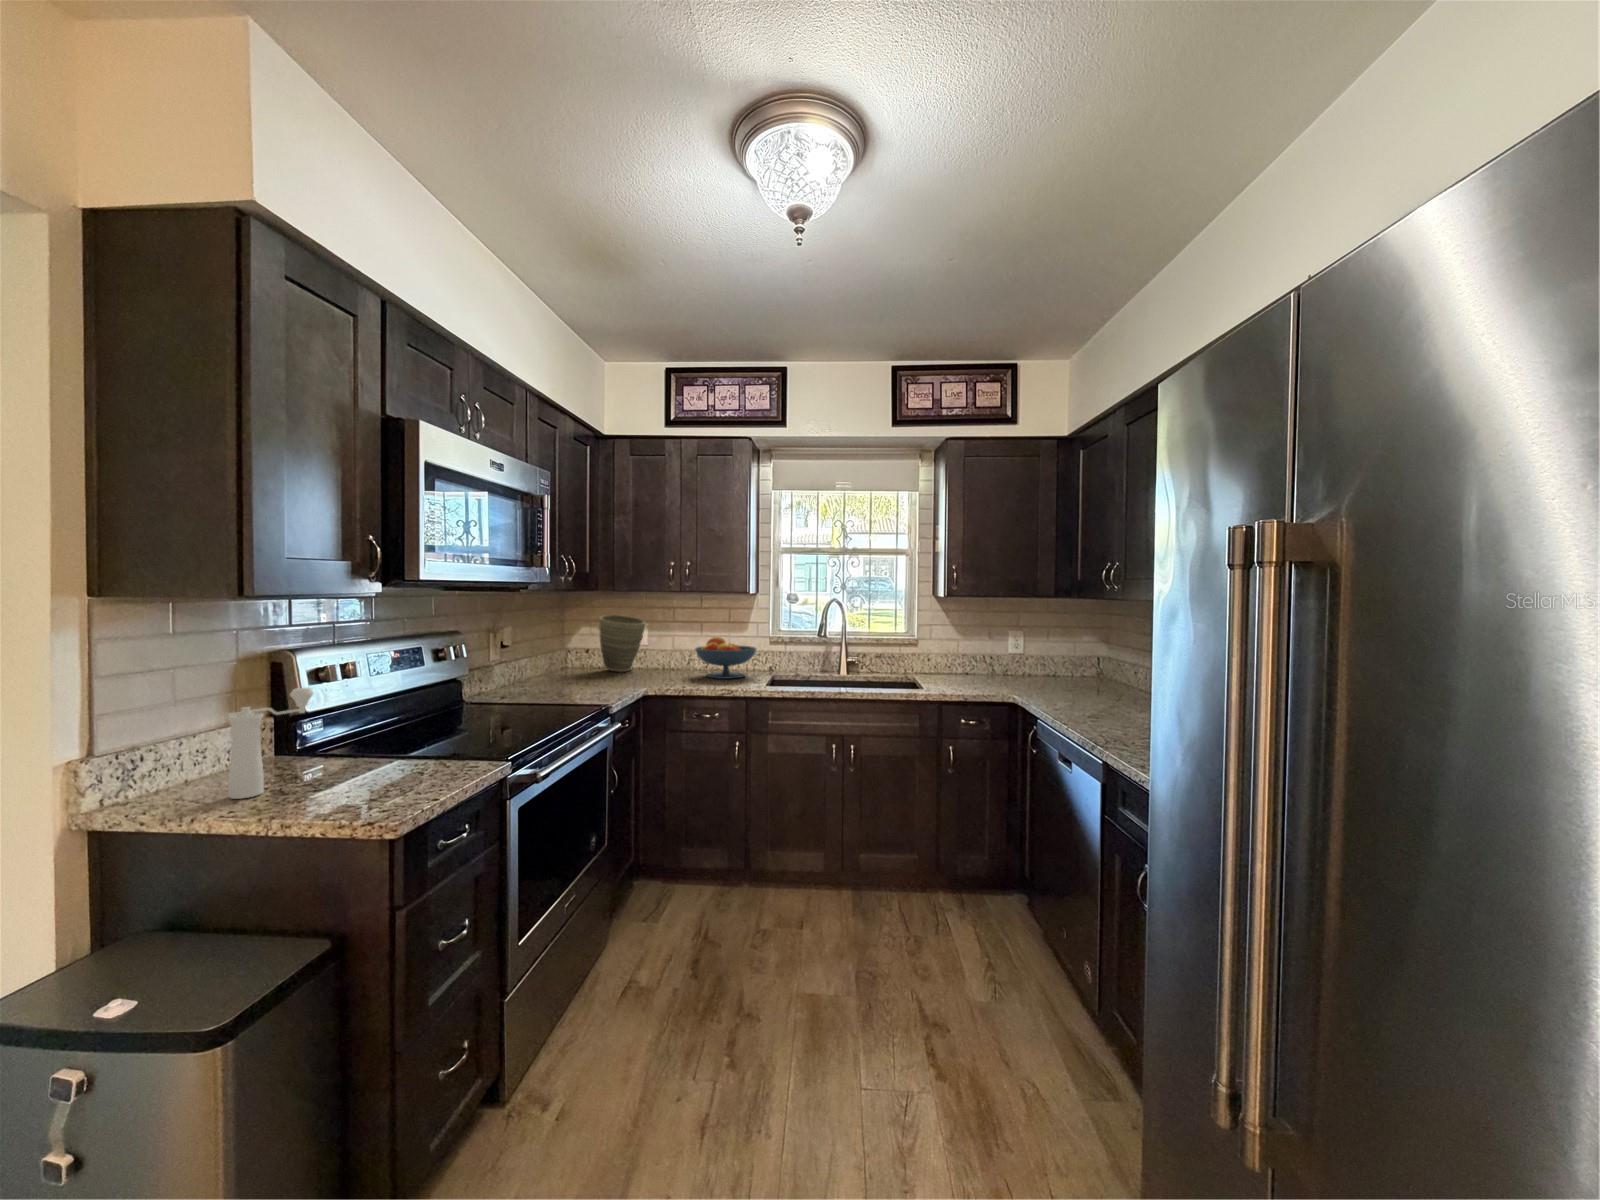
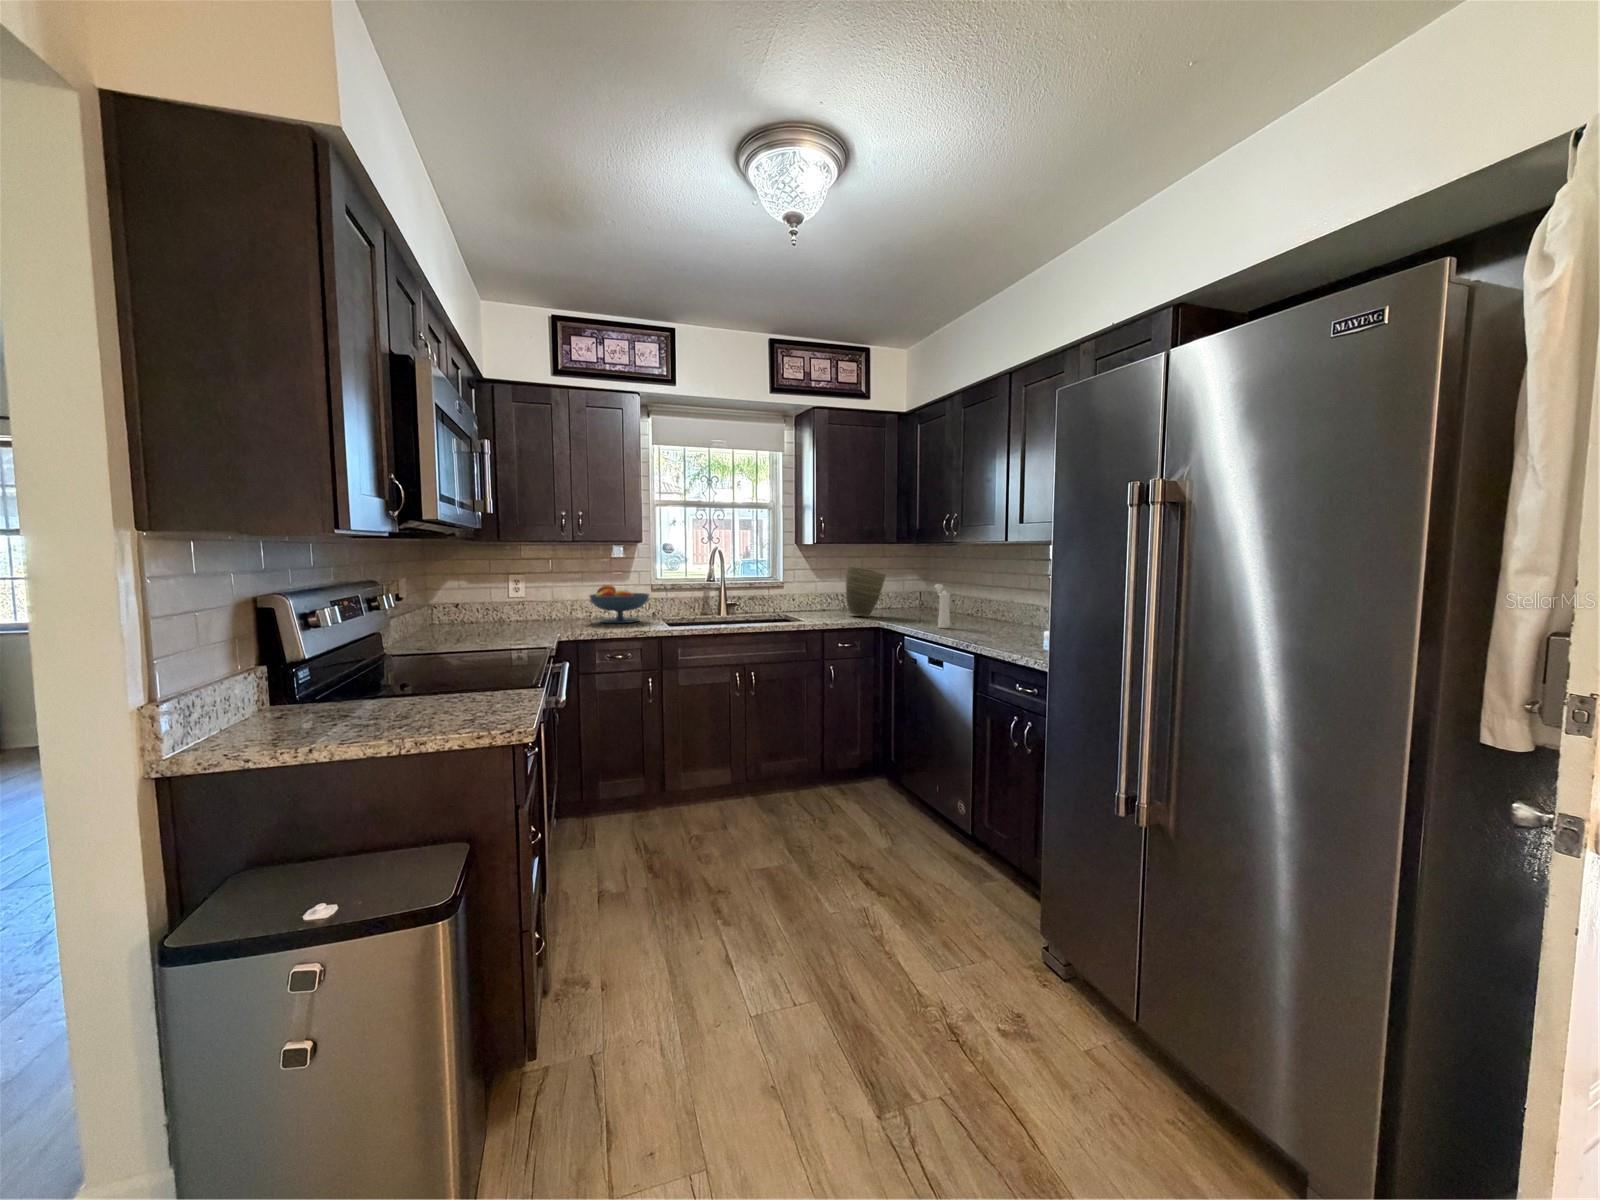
vase: present [600,615,646,672] -> present [846,567,886,617]
pepper mill: present [228,688,314,799] -> present [935,584,950,628]

